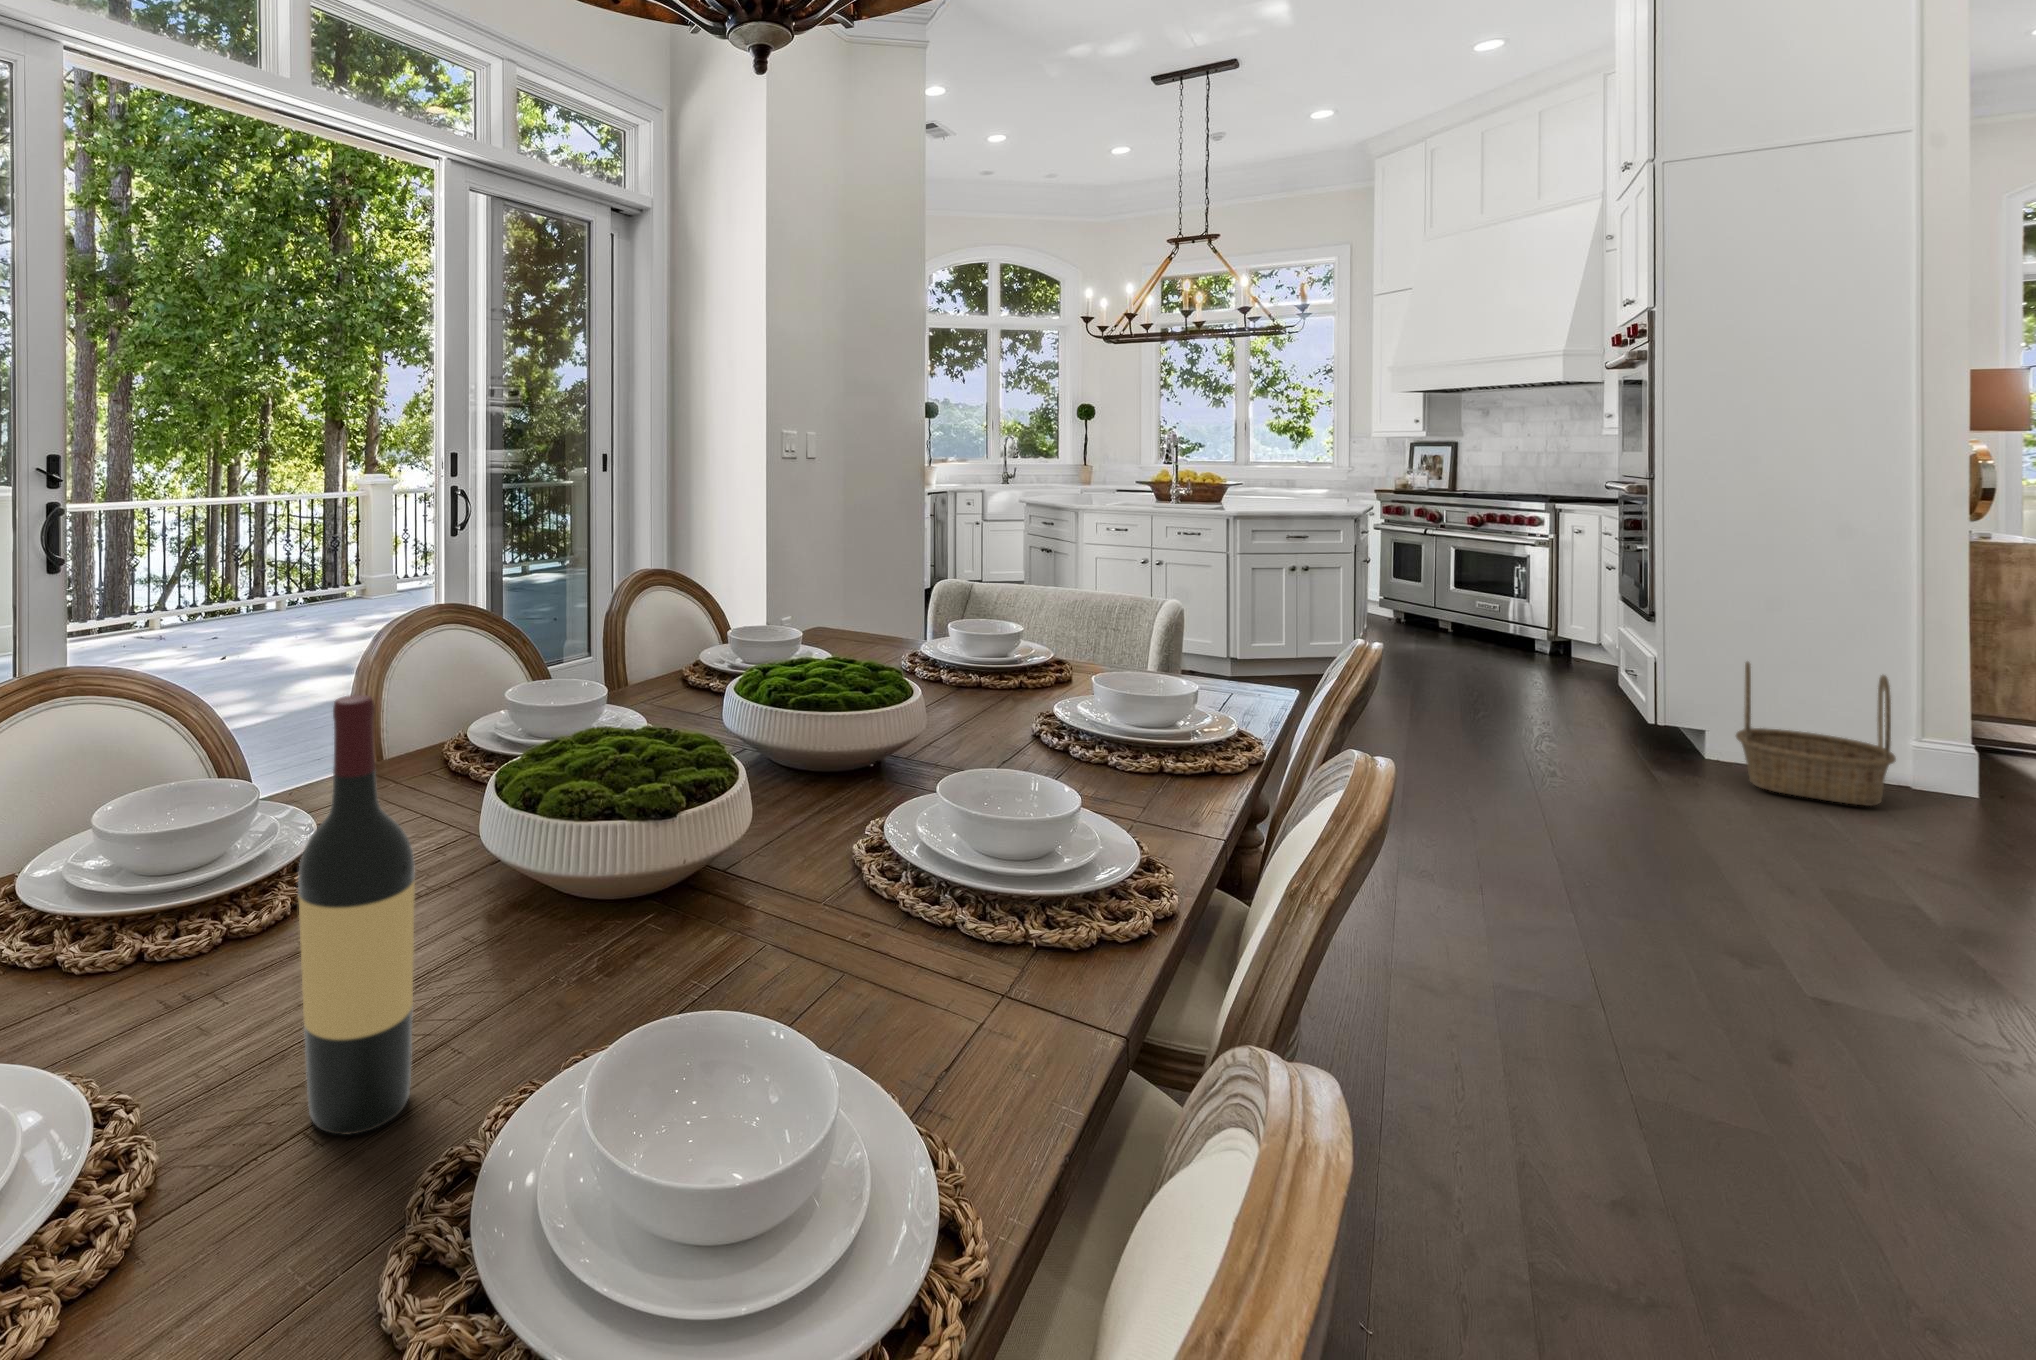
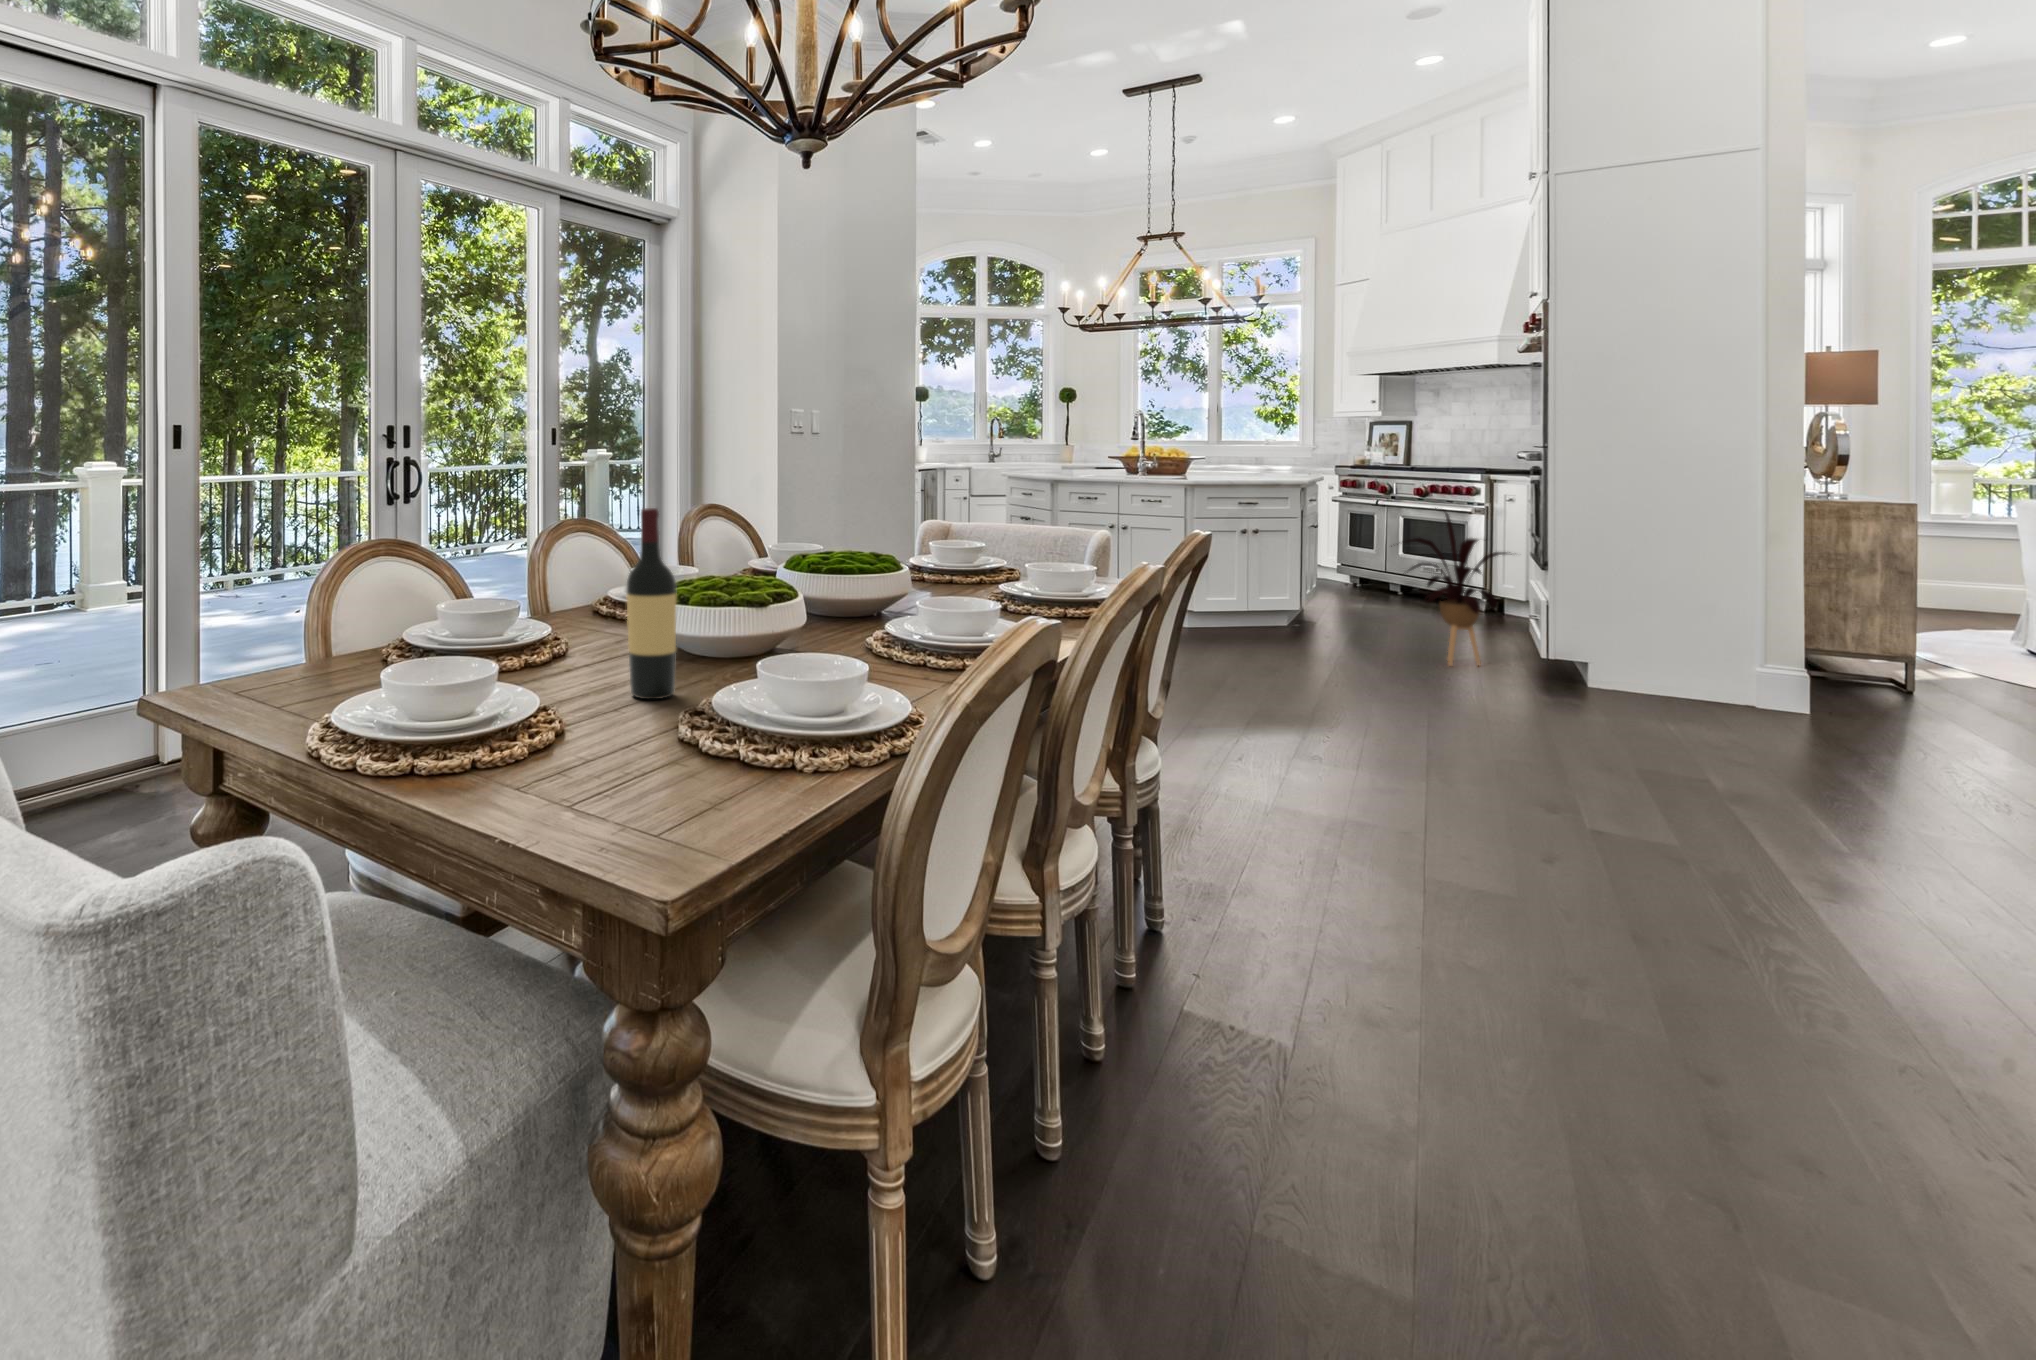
house plant: none [1469,547,1629,732] -> present [1391,511,1512,666]
basket: present [1736,662,1896,806] -> none [1591,597,1711,709]

